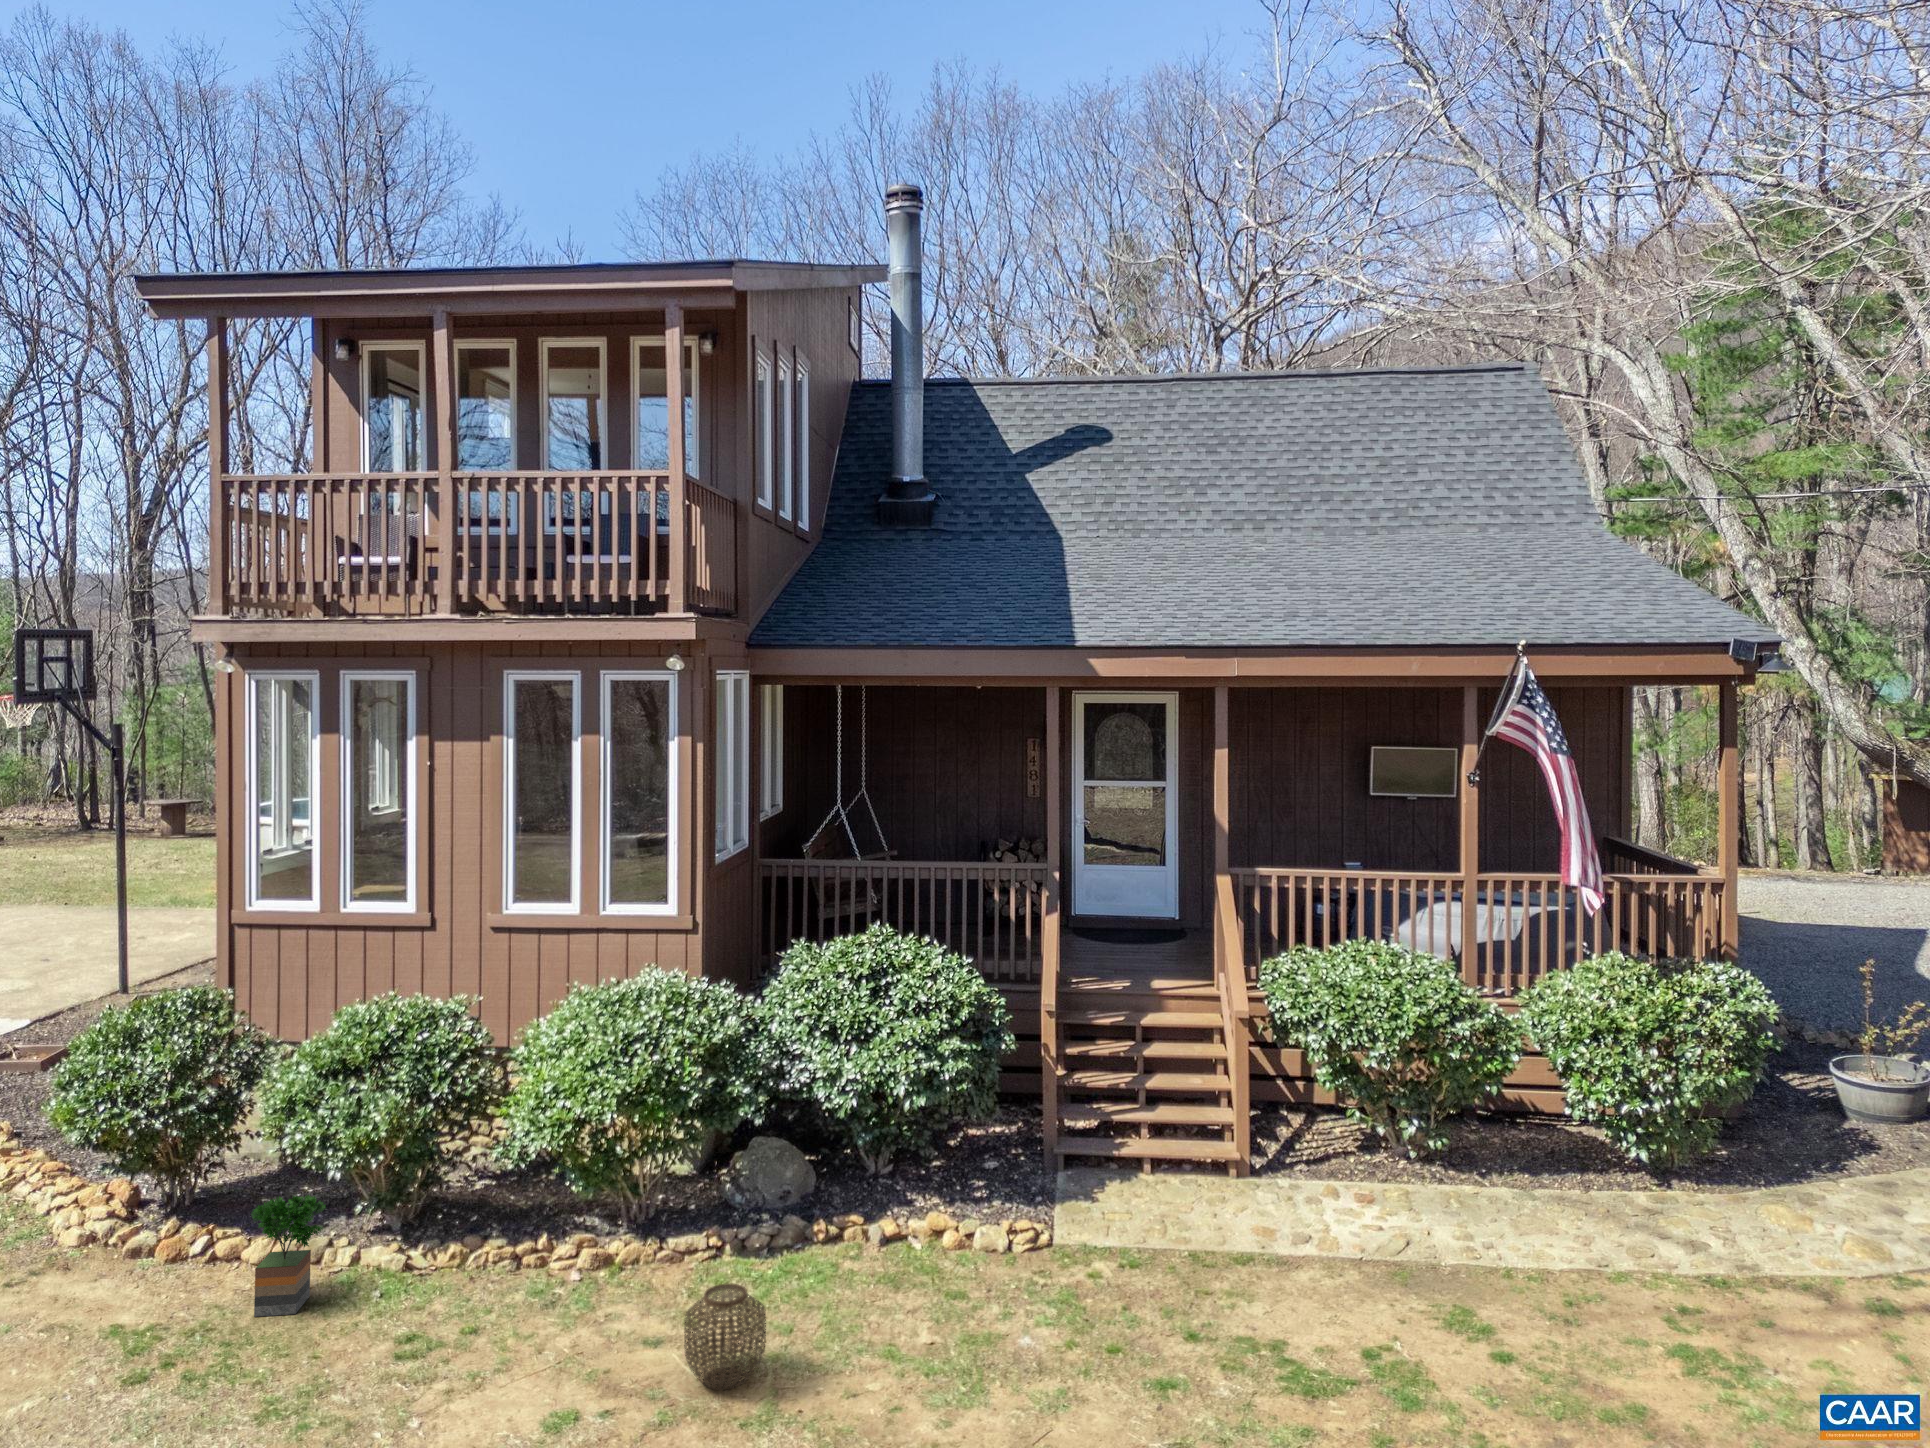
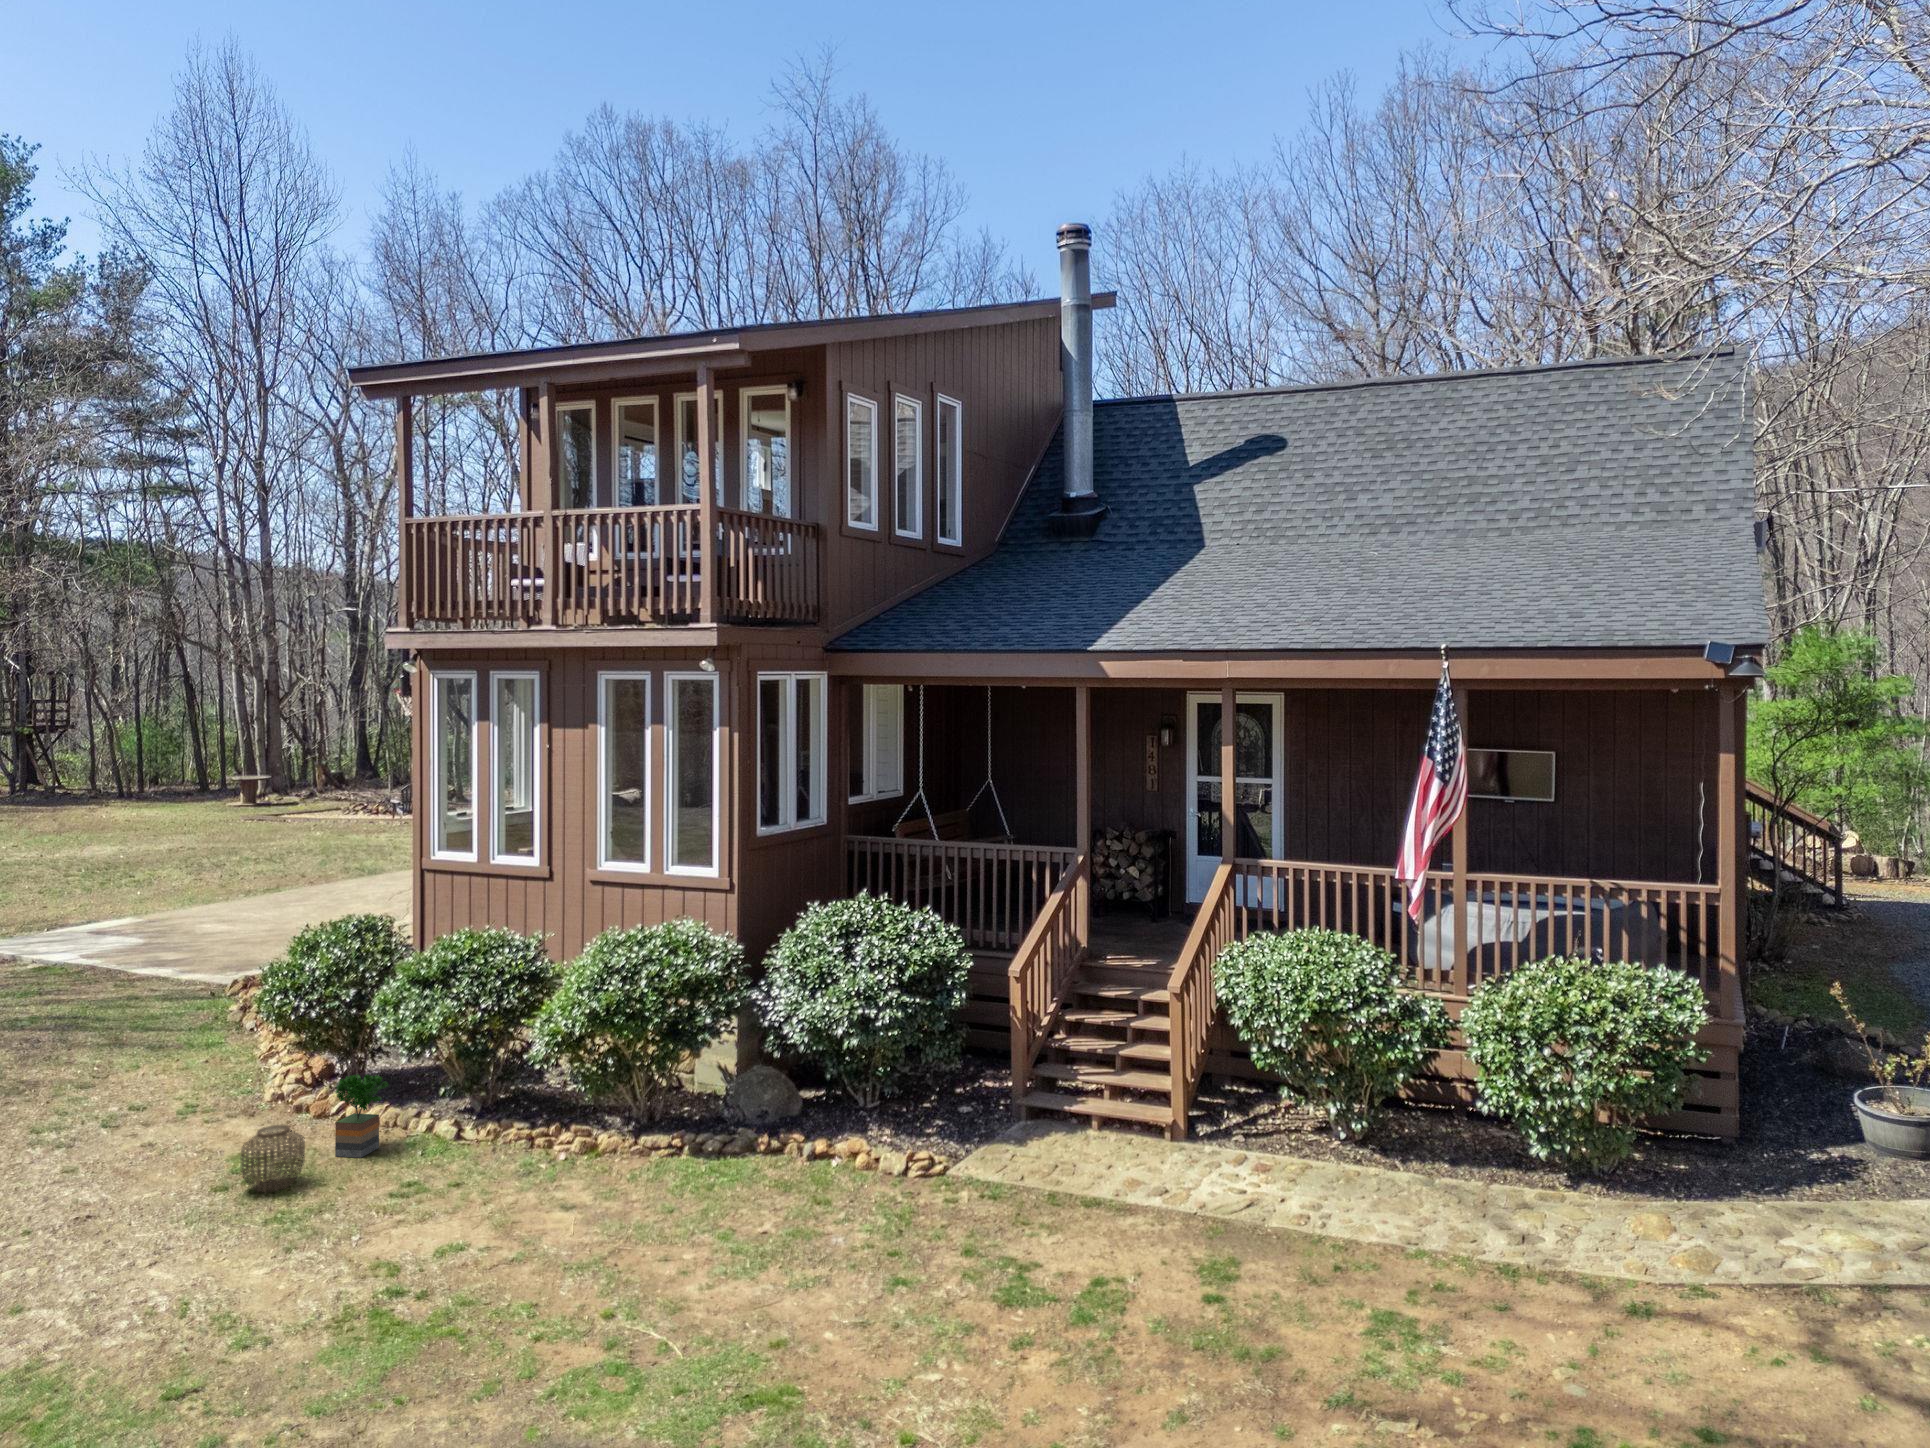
woven basket: present [684,1284,766,1390] -> present [241,1125,305,1192]

